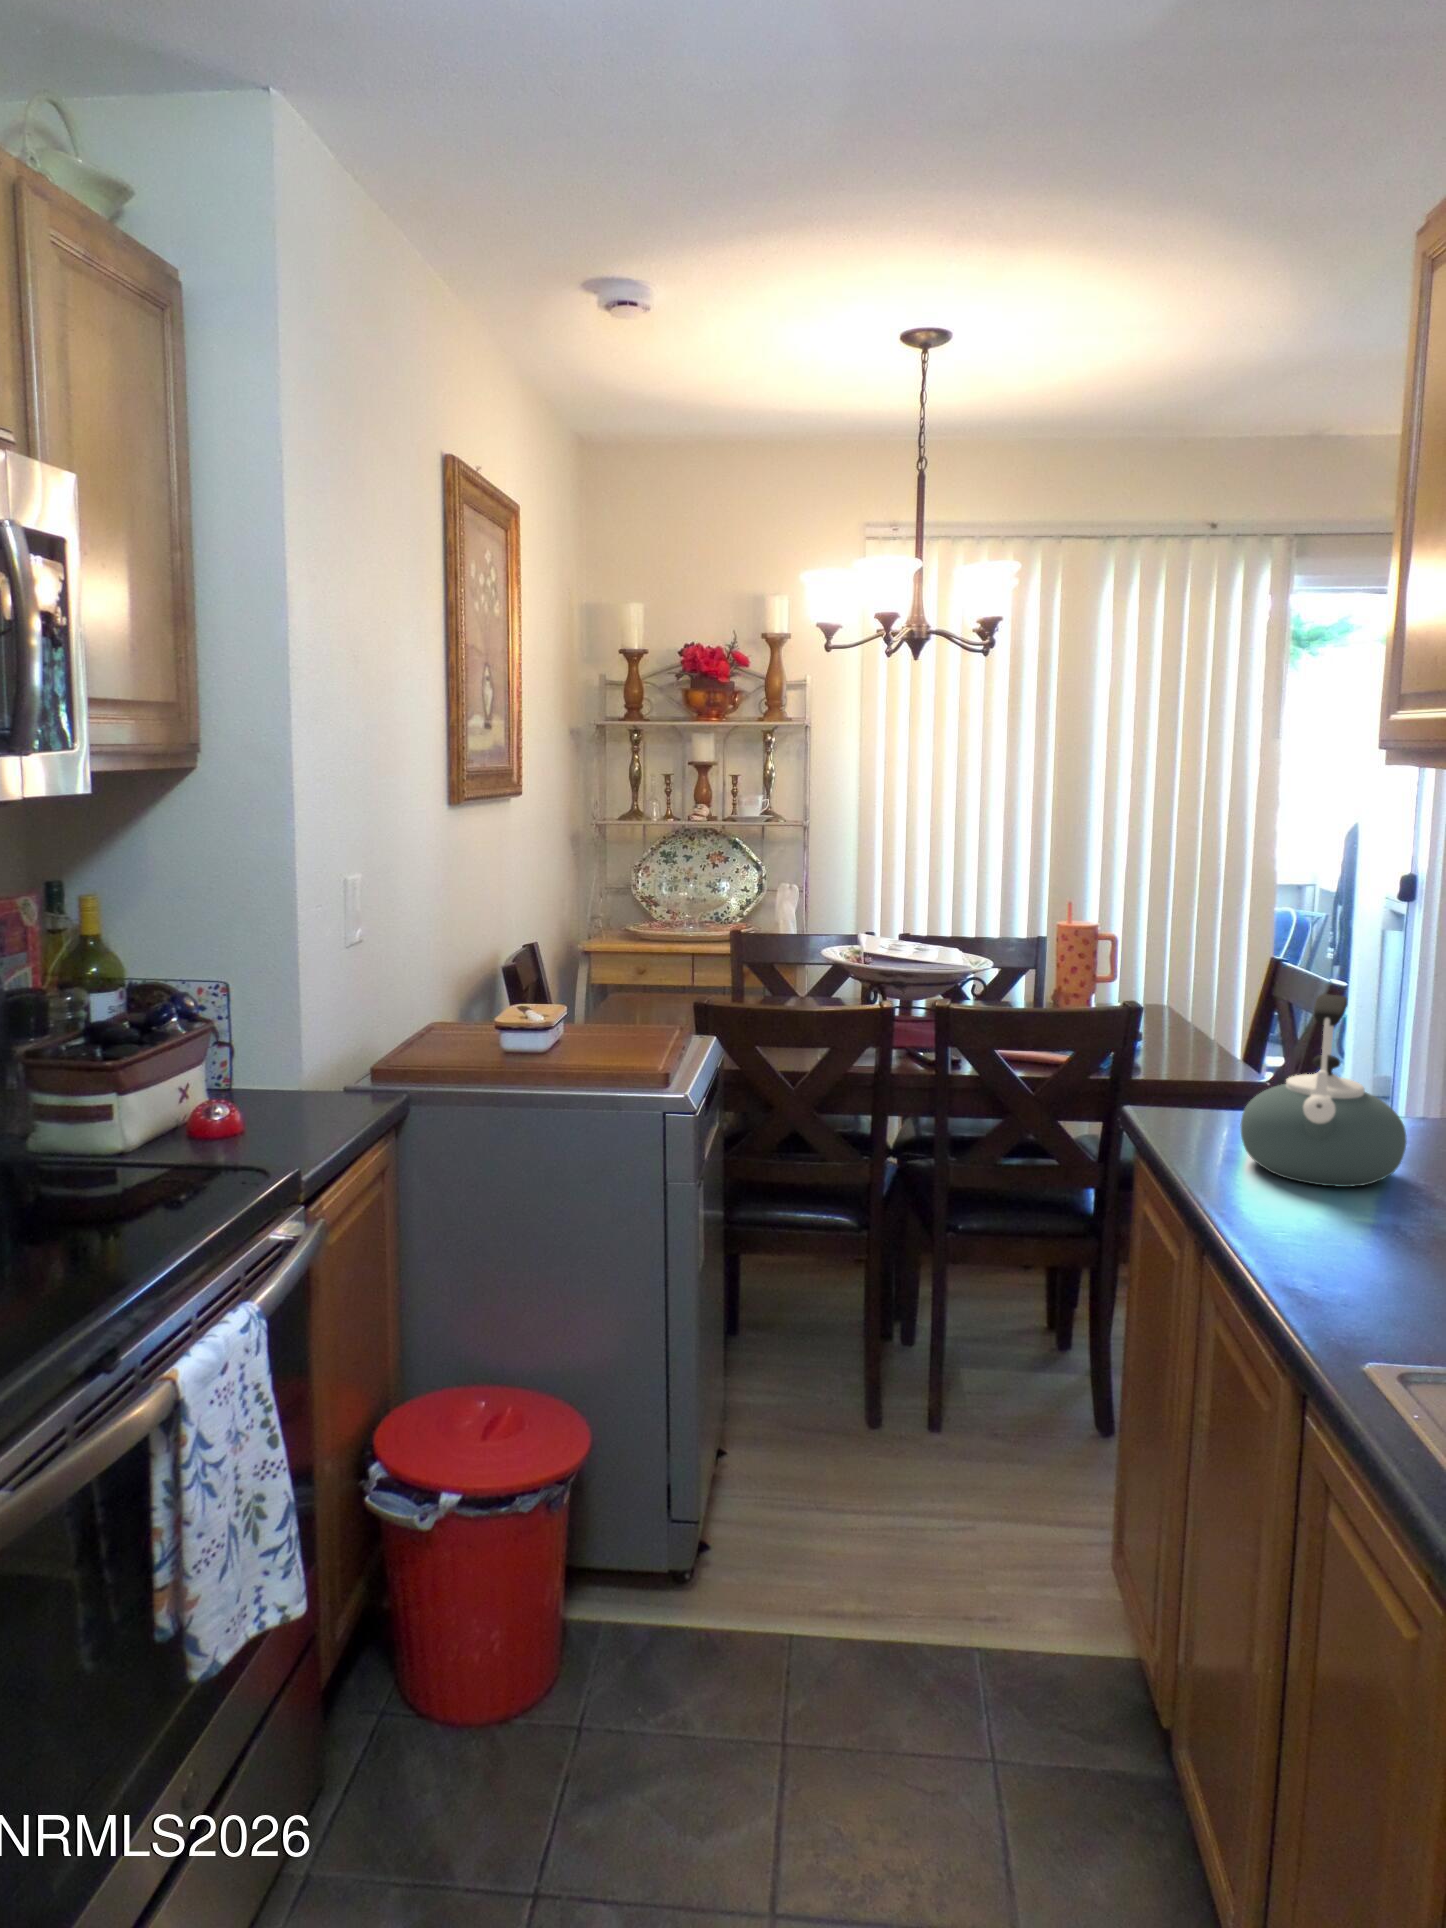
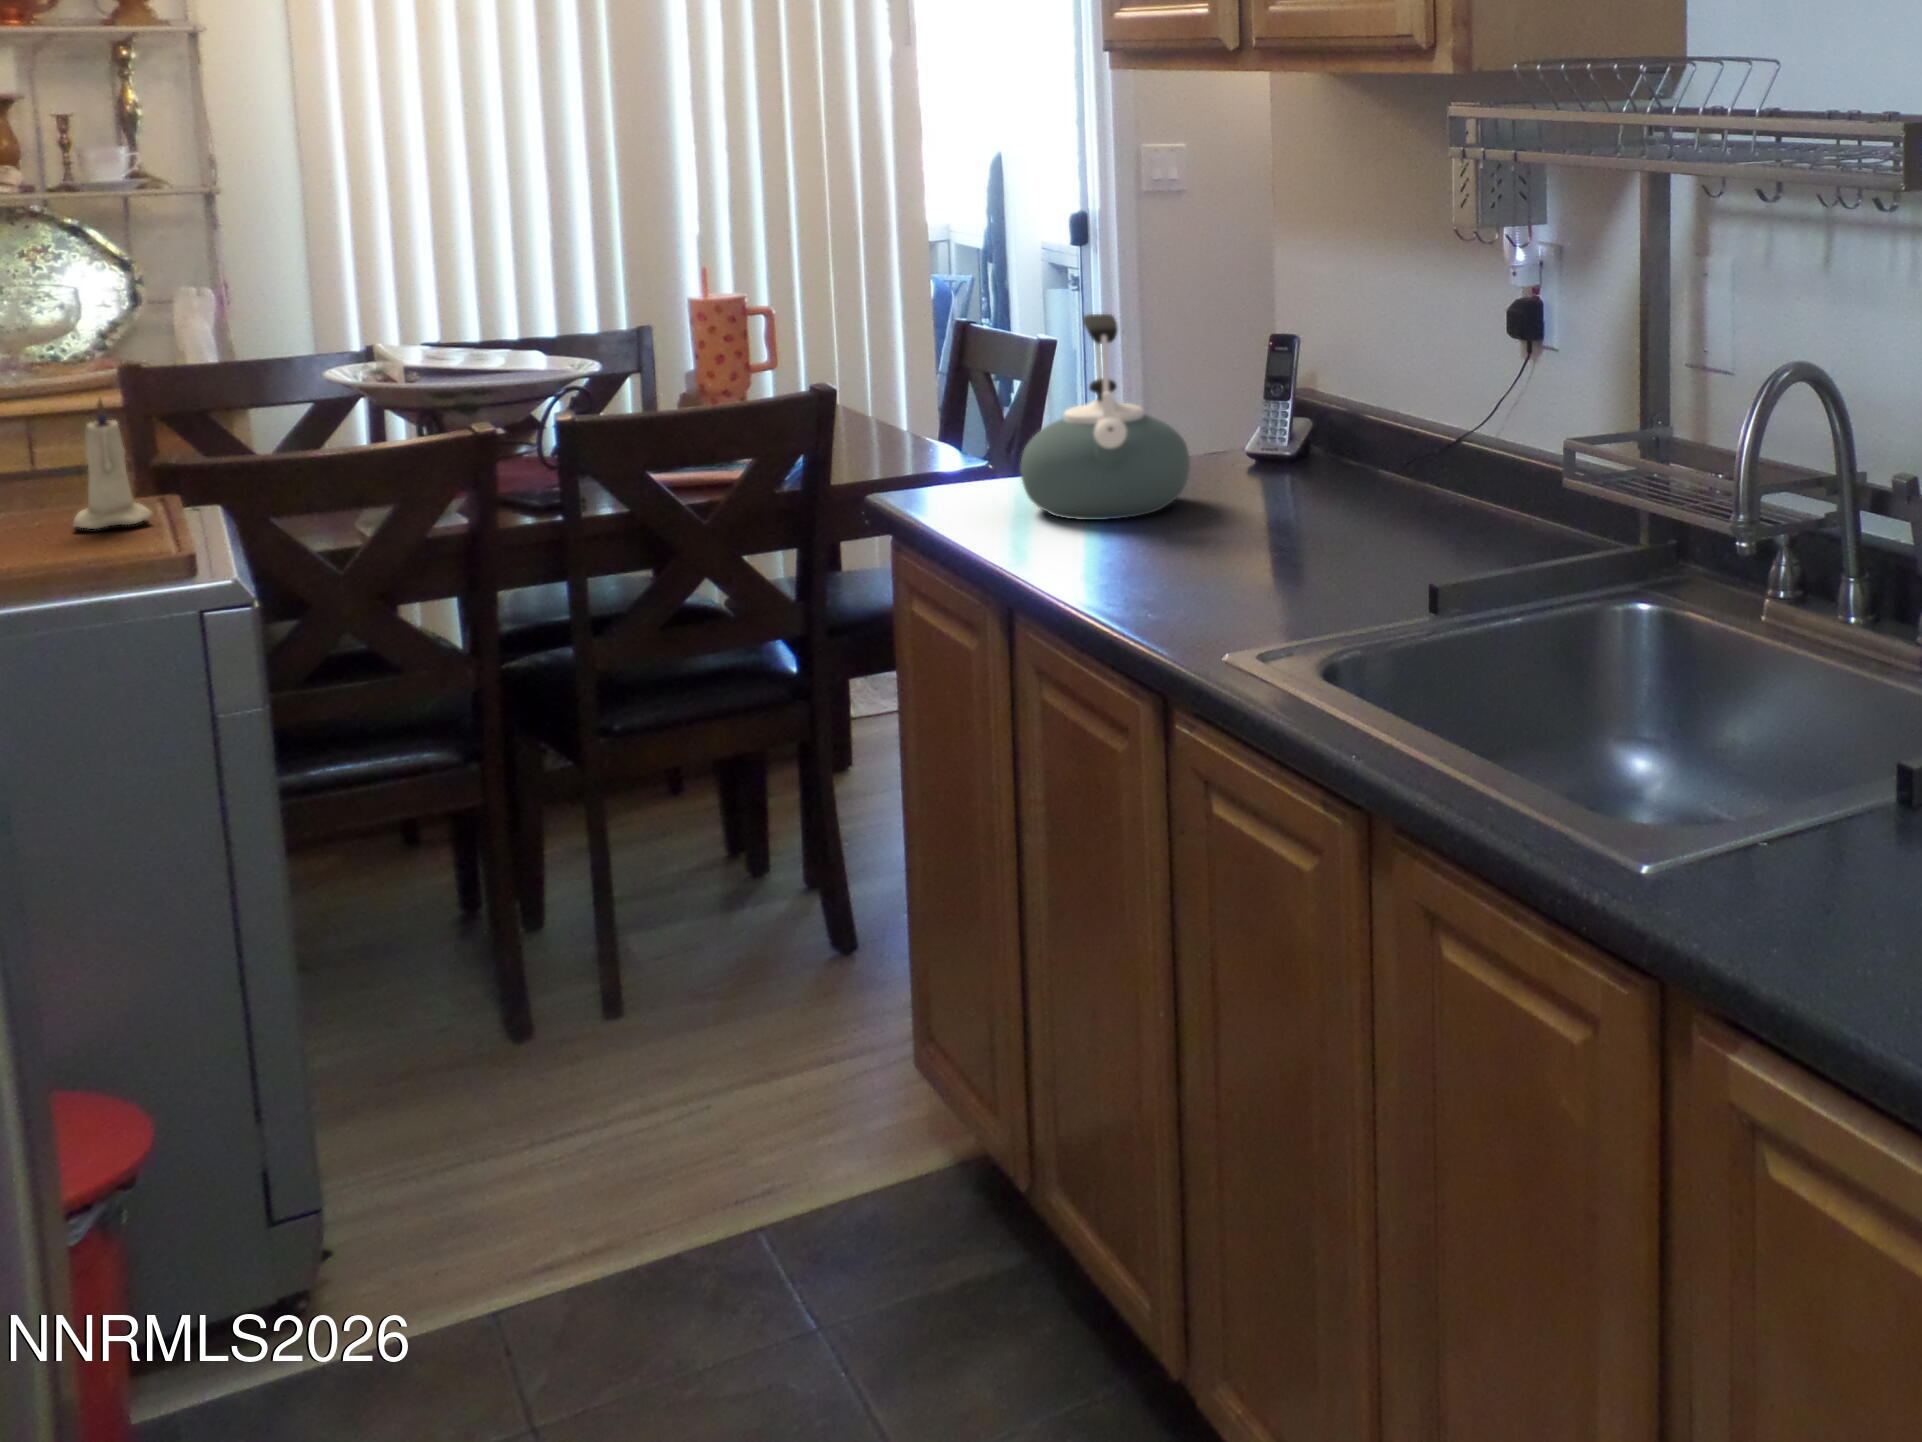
candle: none [628,963,670,1046] -> present [74,399,152,529]

